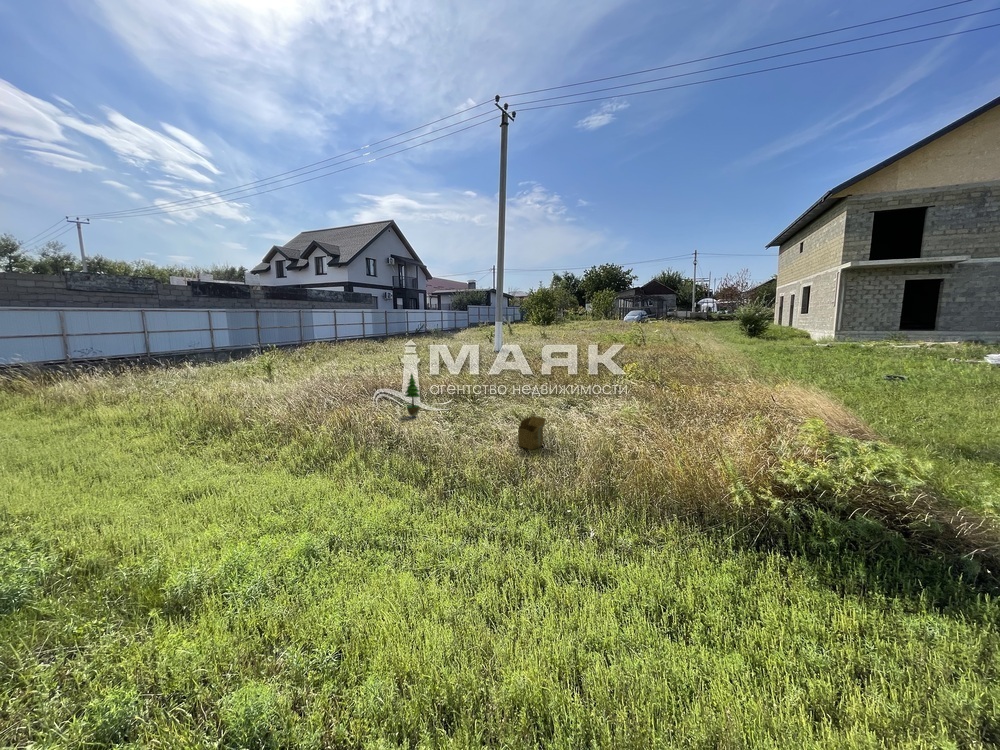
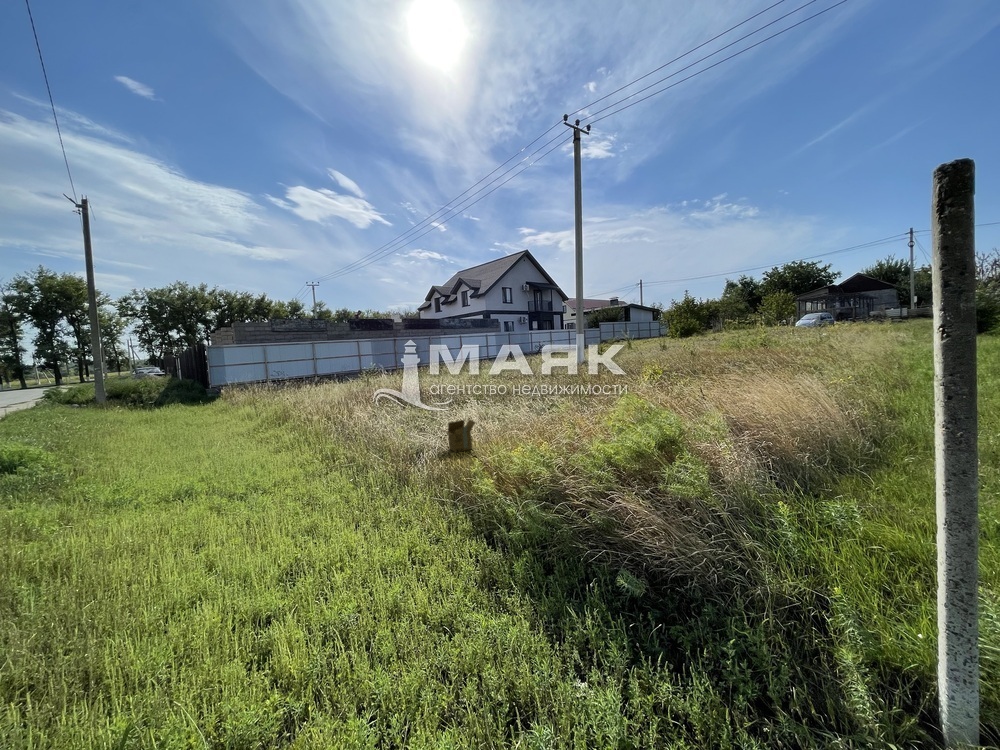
potted tree: present [405,374,420,417] -> none [400,381,415,421]

